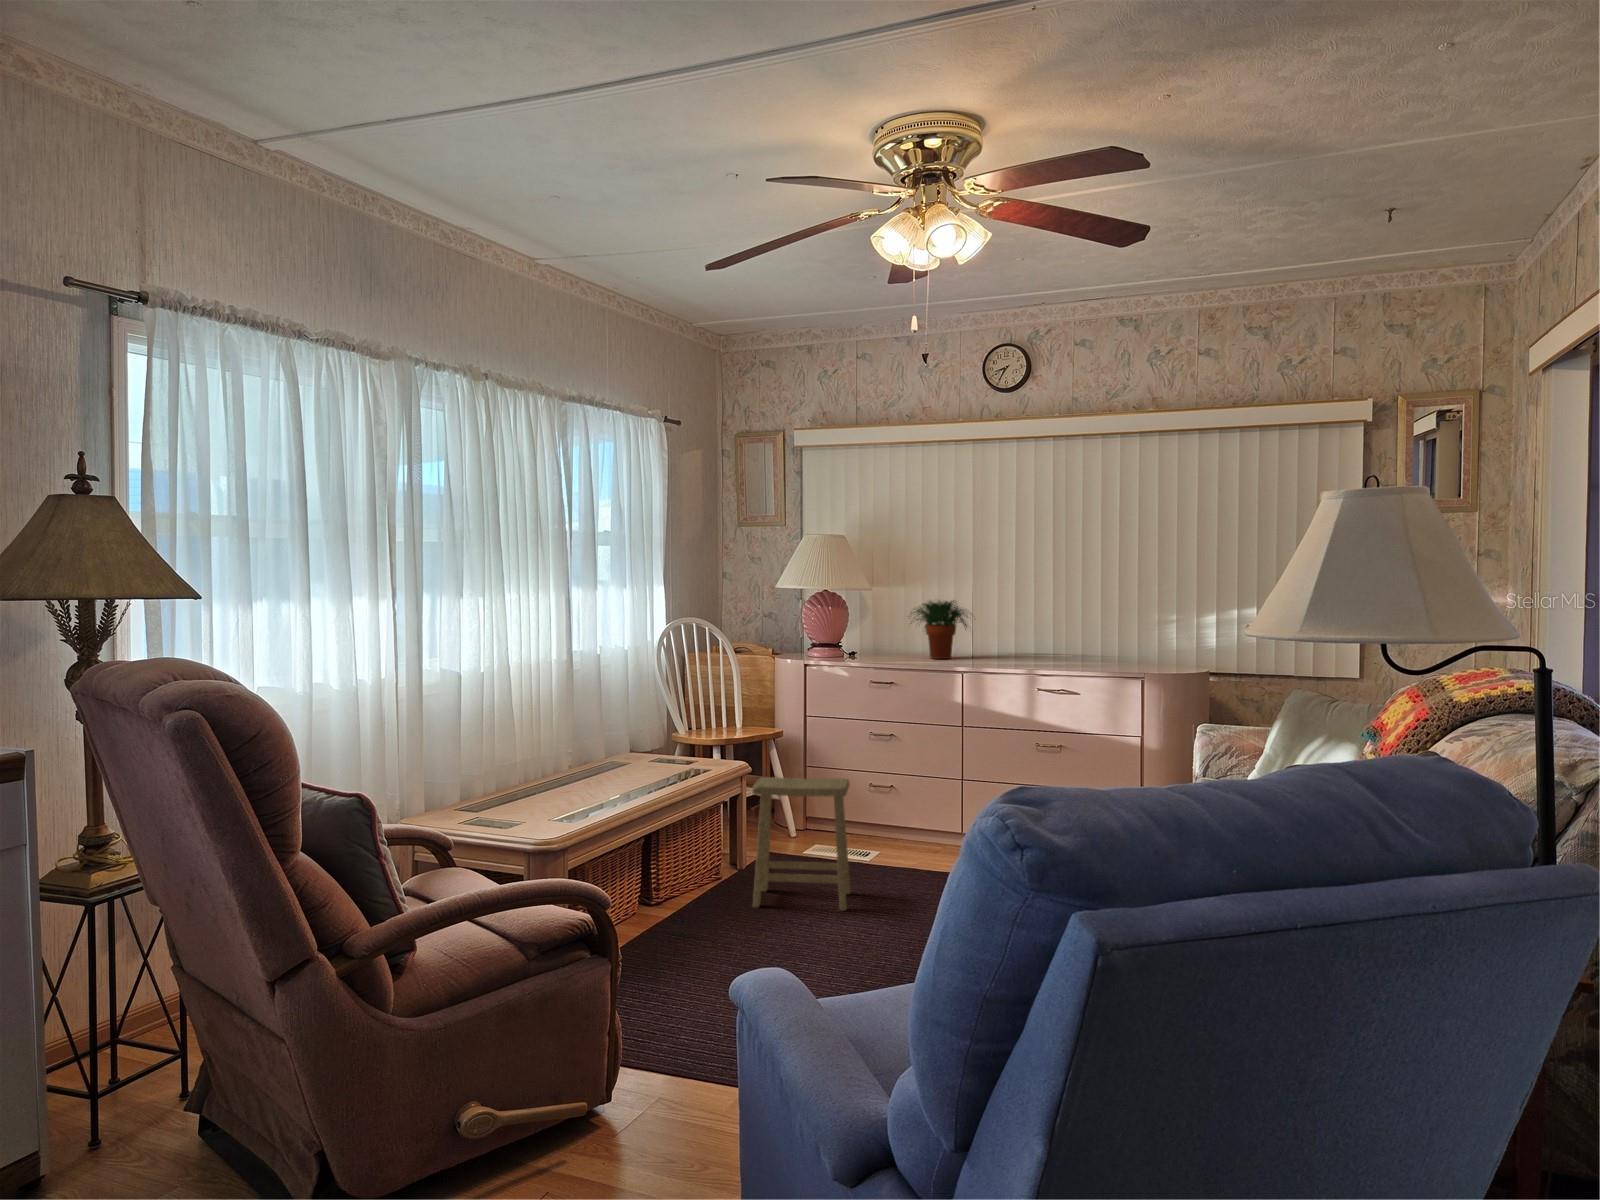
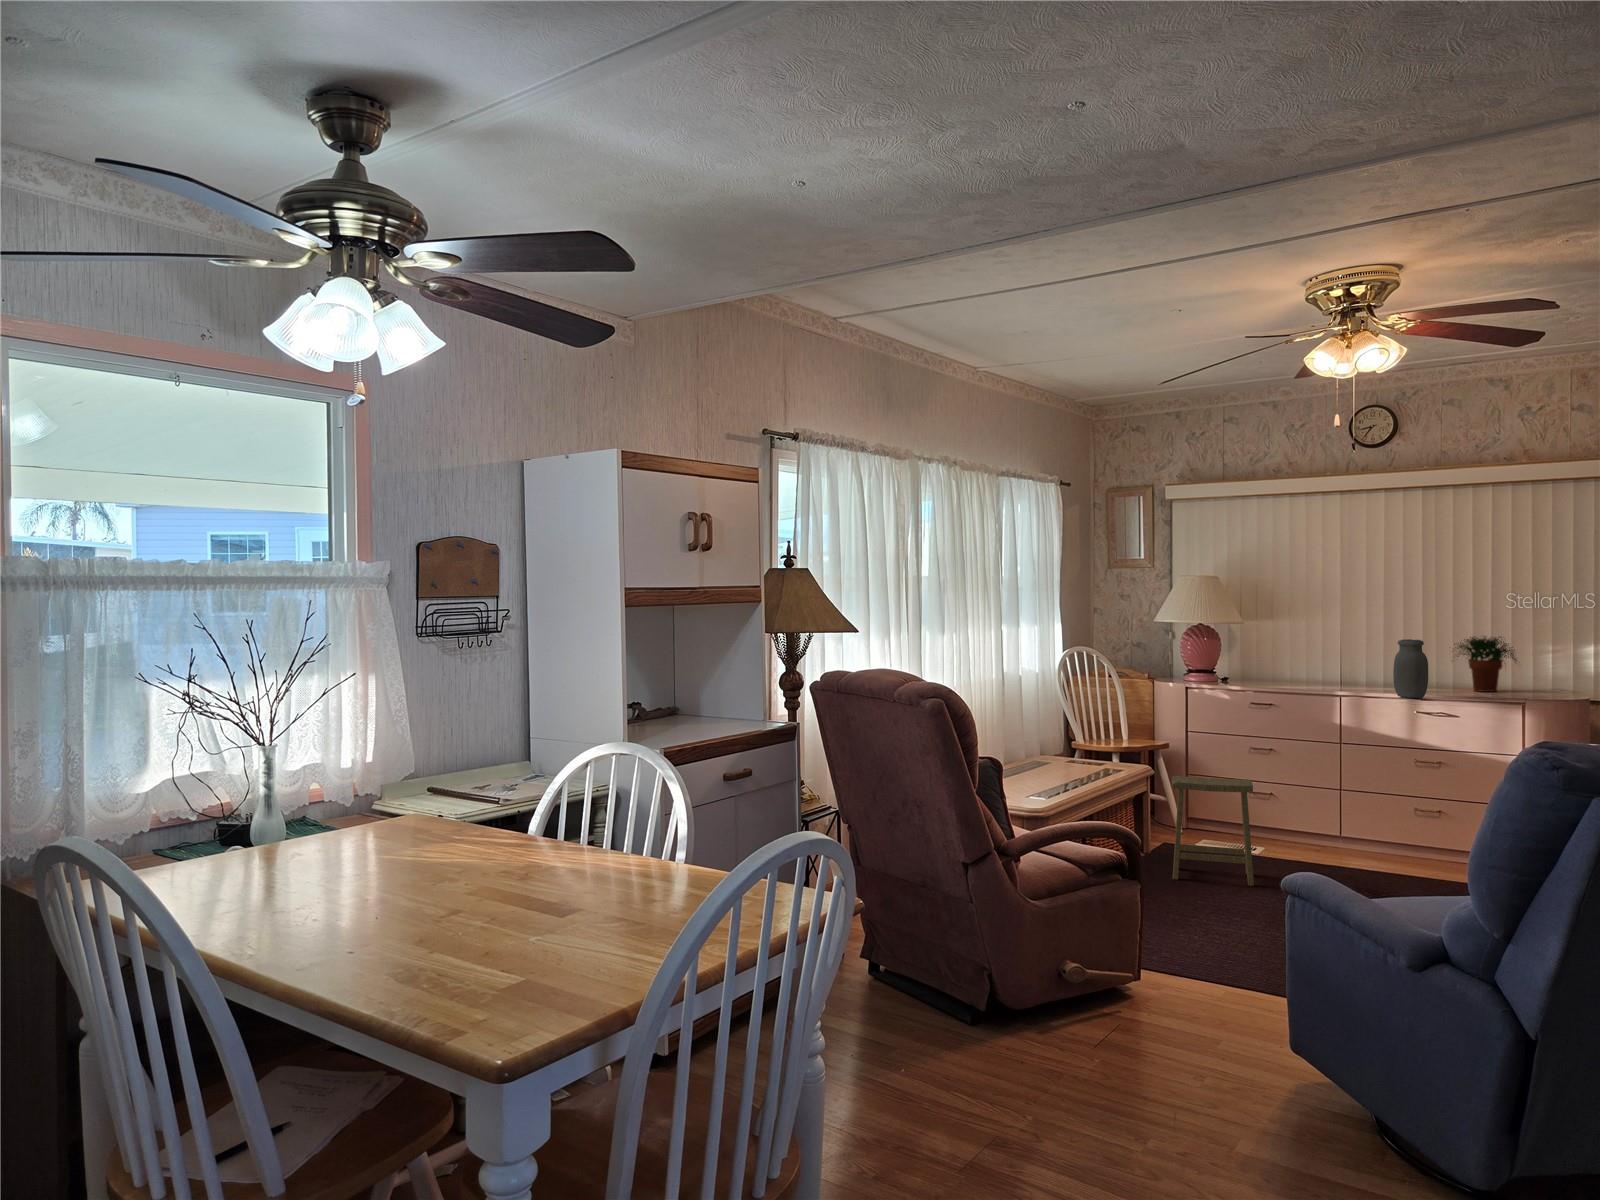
potted plant: present [910,601,972,659] -> present [1452,636,1516,692]
jar: none [1021,606,1056,673] -> present [1393,639,1428,698]

